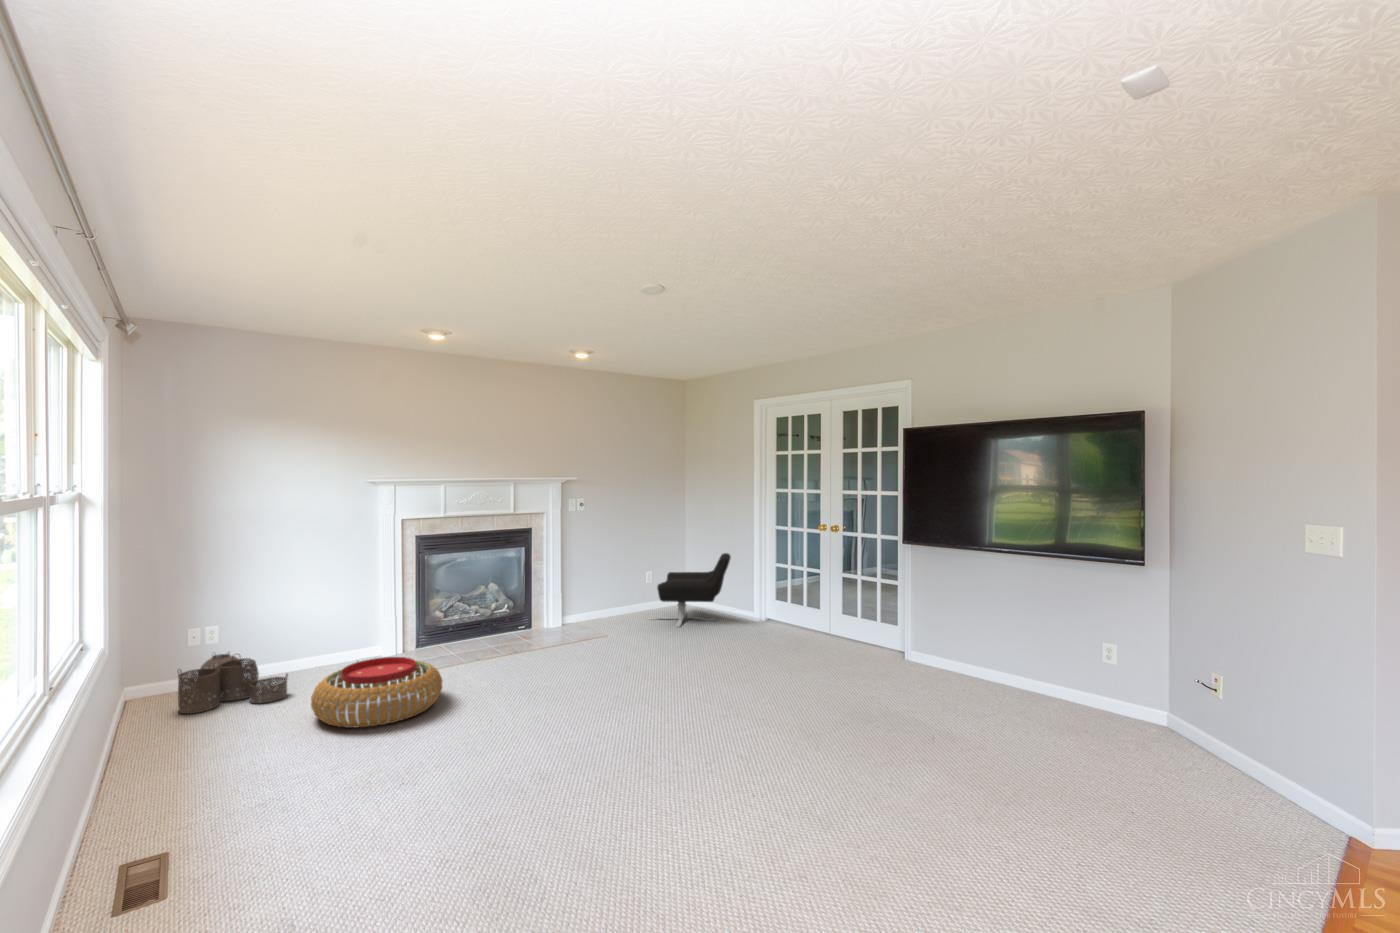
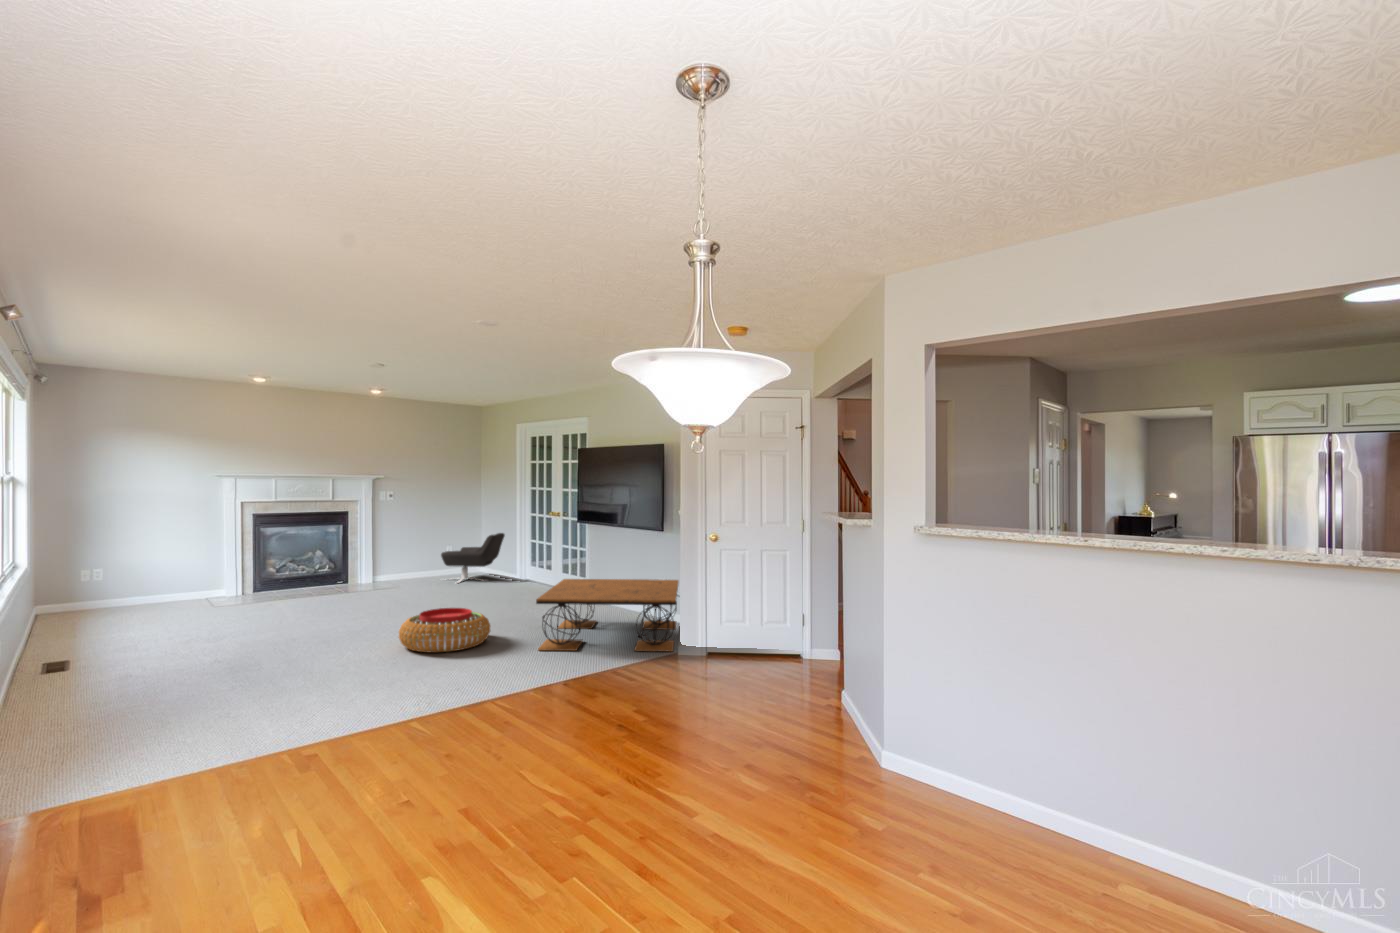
coffee table: none [957,650,1344,834] -> present [536,579,679,652]
woven basket: present [178,652,288,713] -> none [73,585,149,618]
pouf: present [311,657,443,728] -> present [399,608,490,652]

